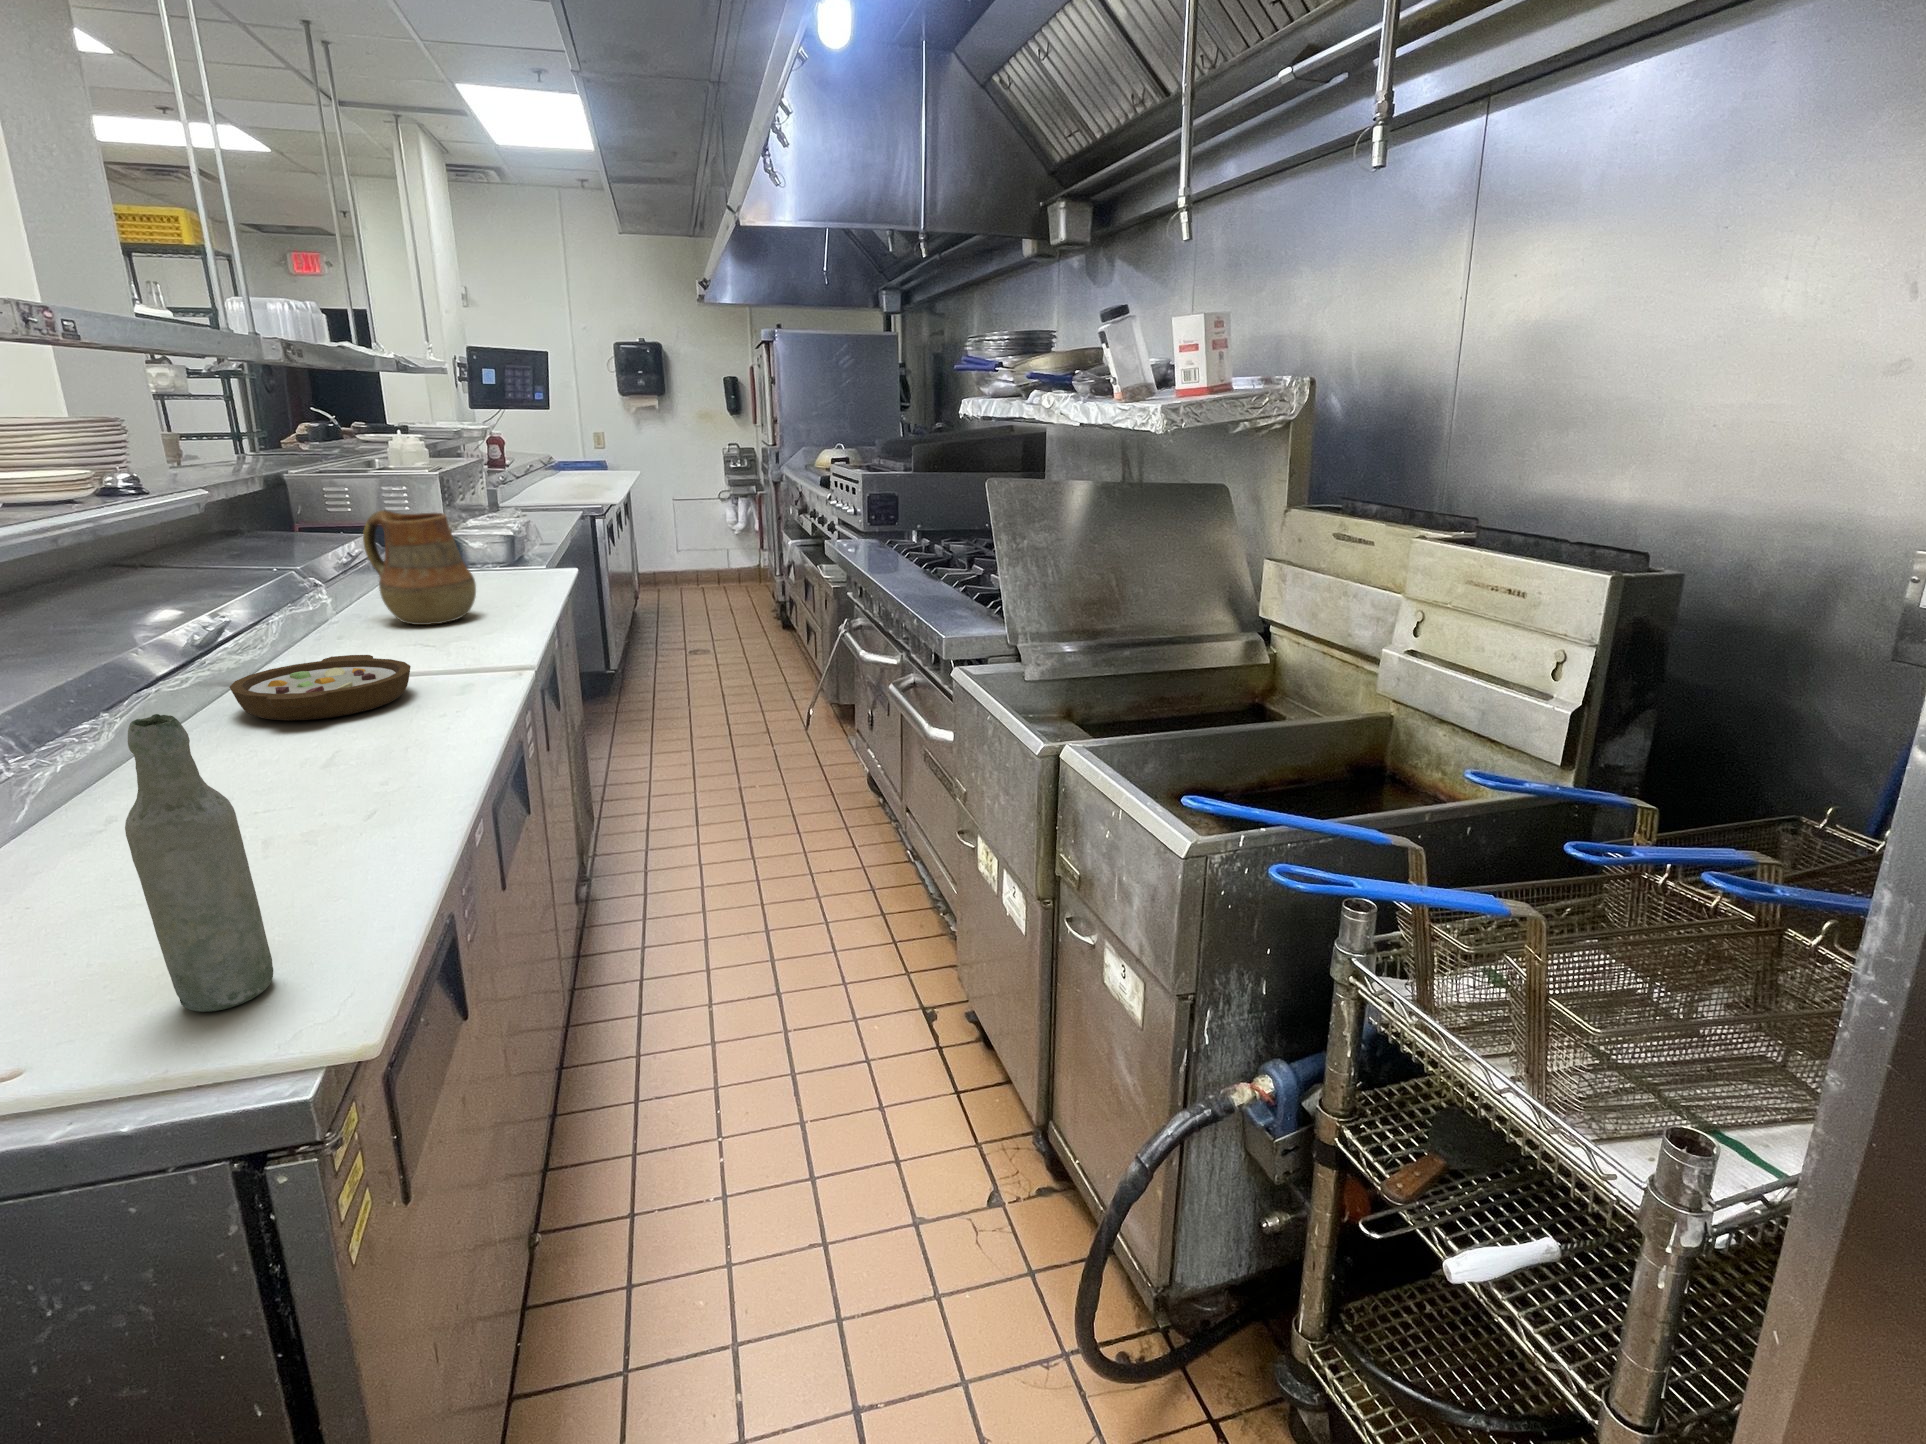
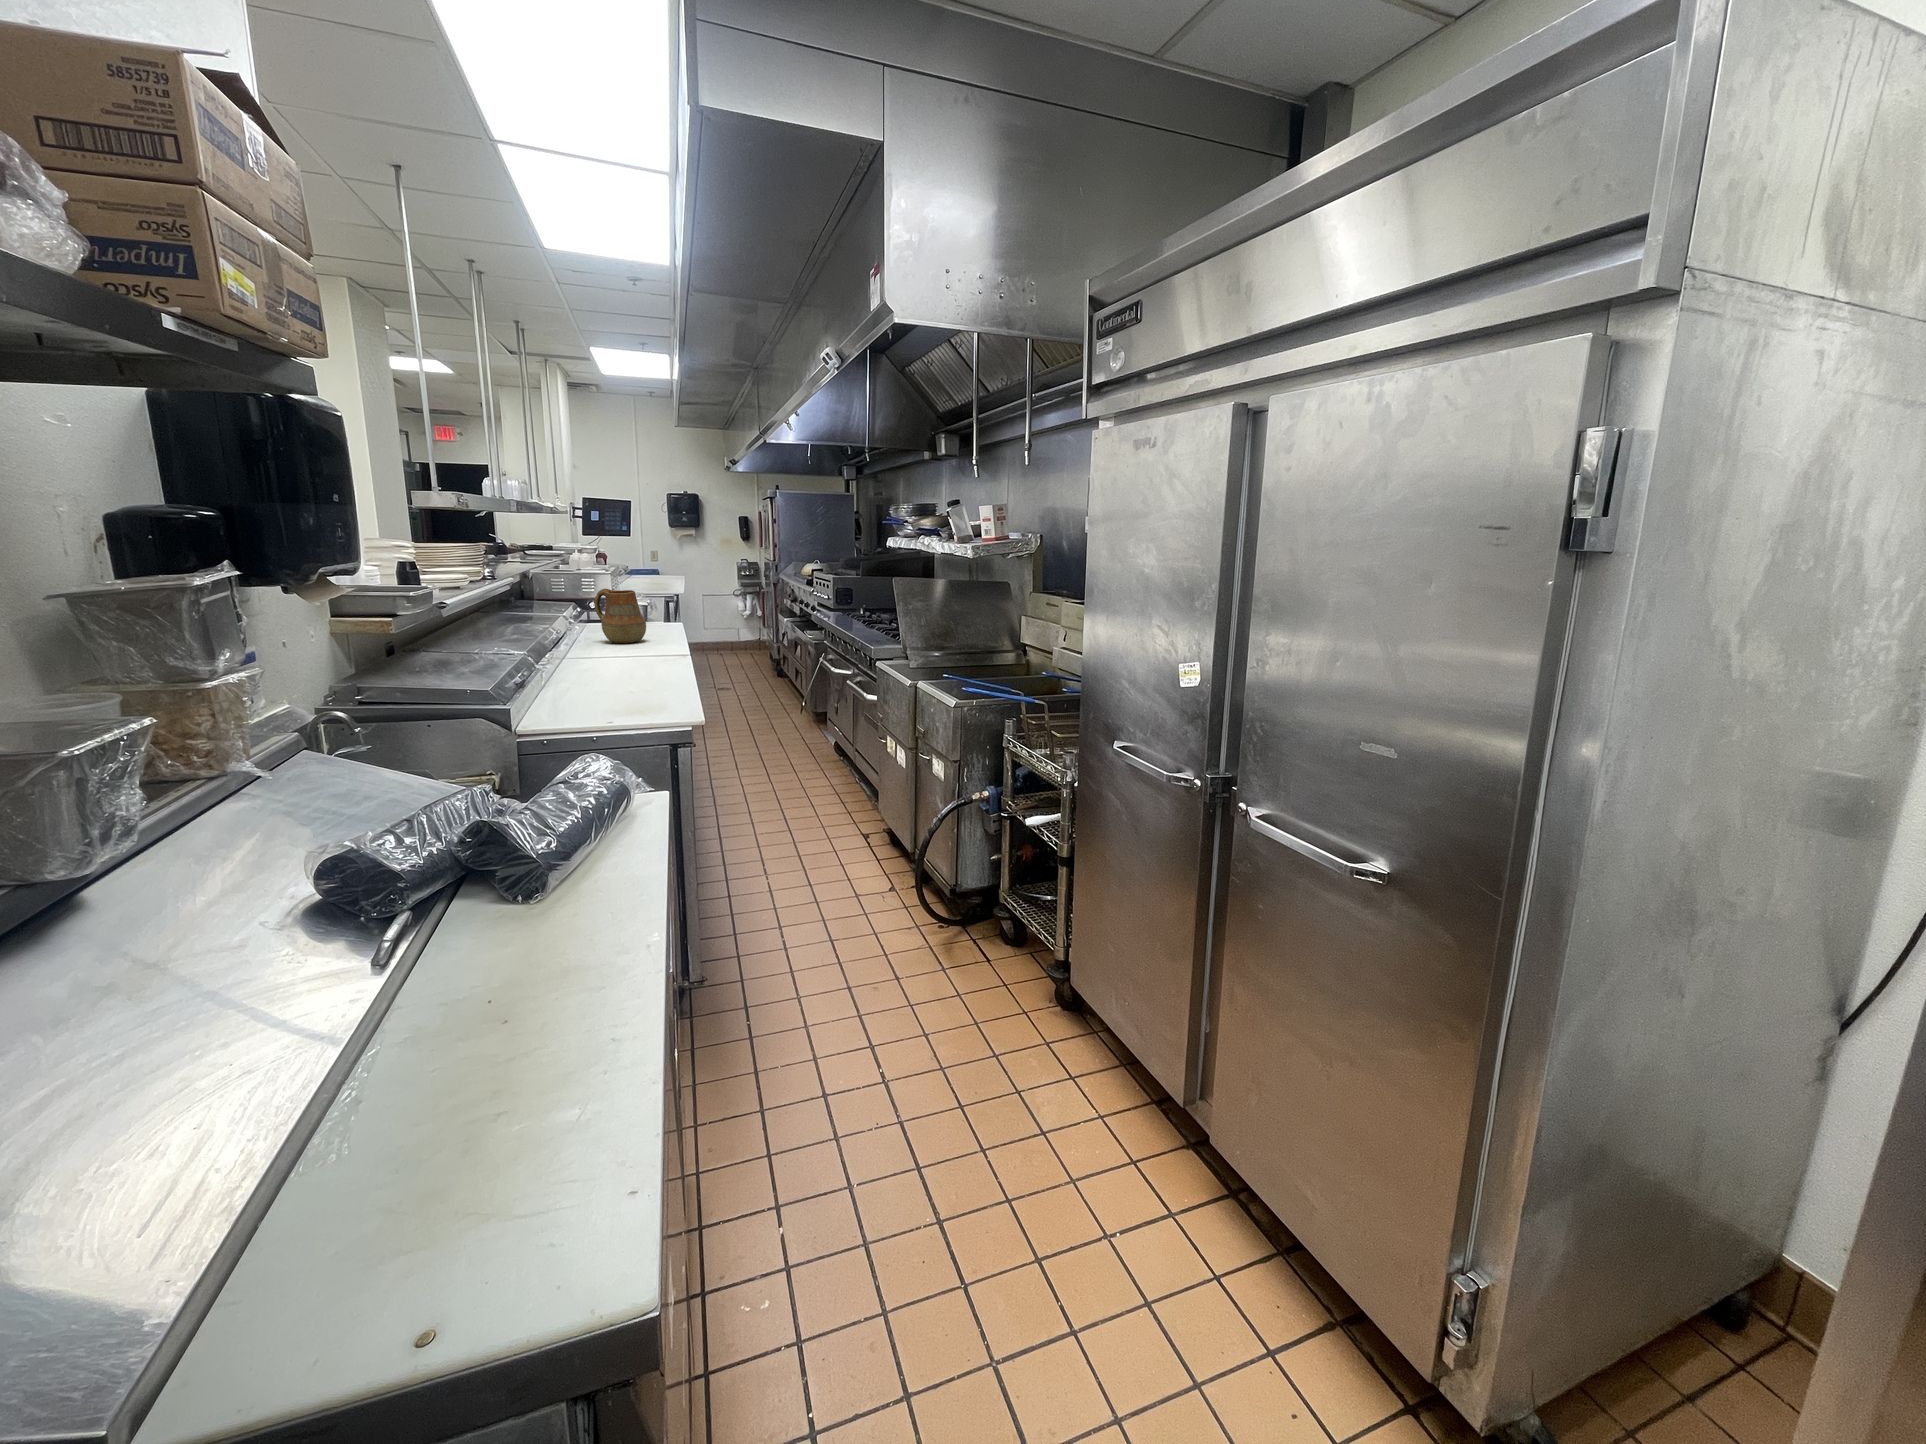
bowl: present [230,655,411,721] -> none [572,648,643,669]
bottle: present [125,714,273,1012] -> none [637,631,666,717]

